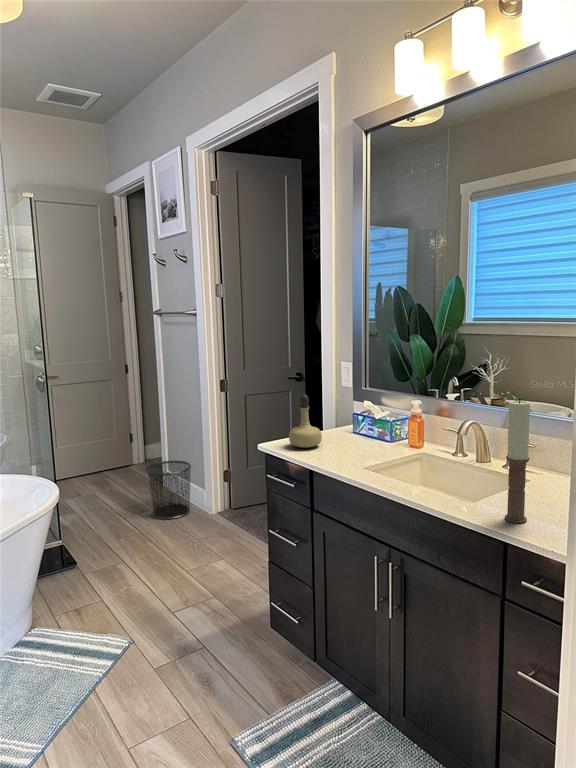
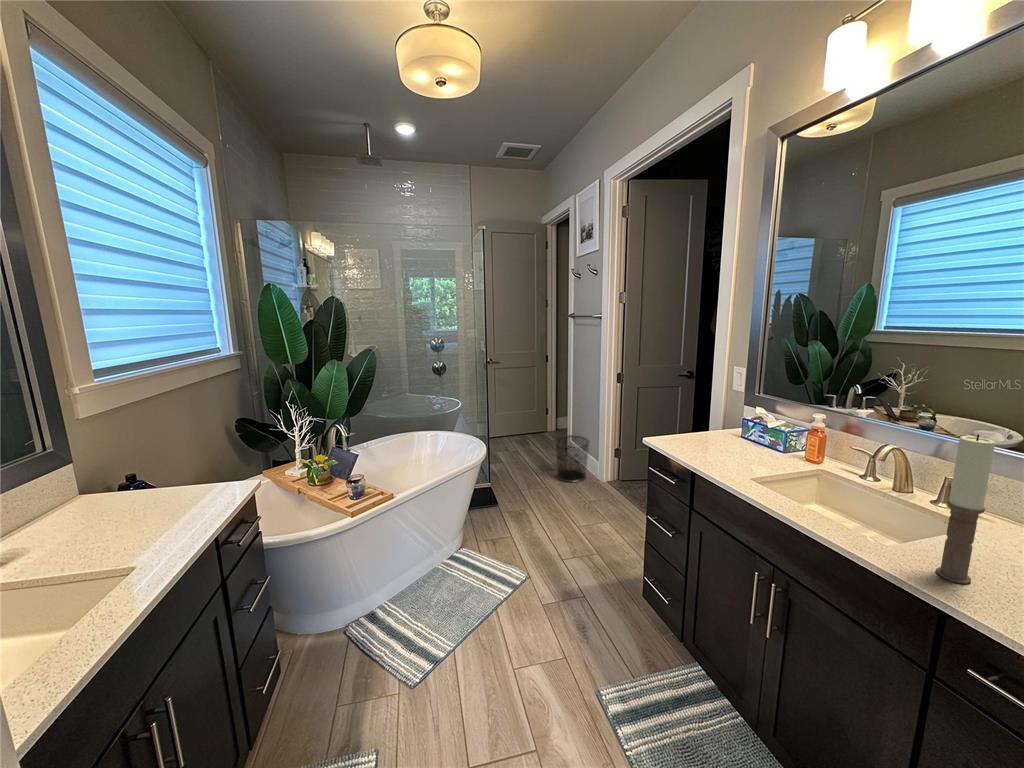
perfume bottle: present [289,394,322,448] -> none [675,397,708,447]

